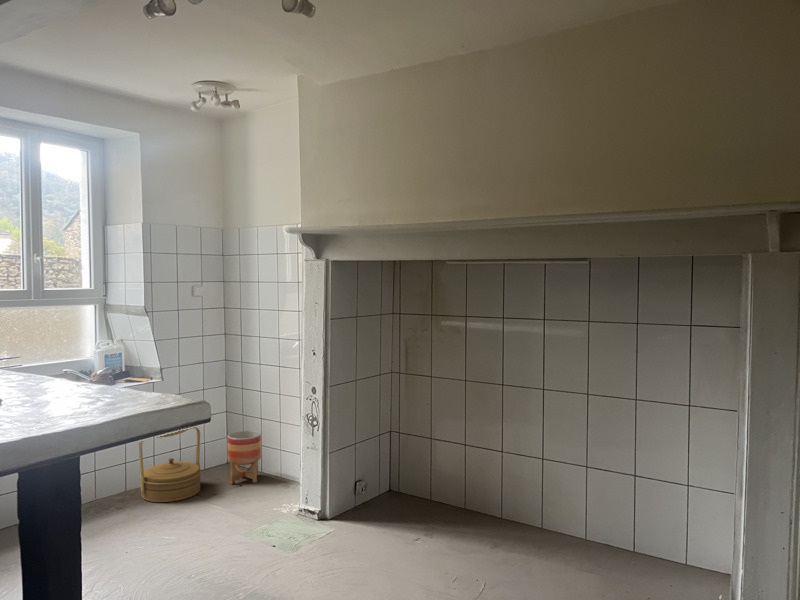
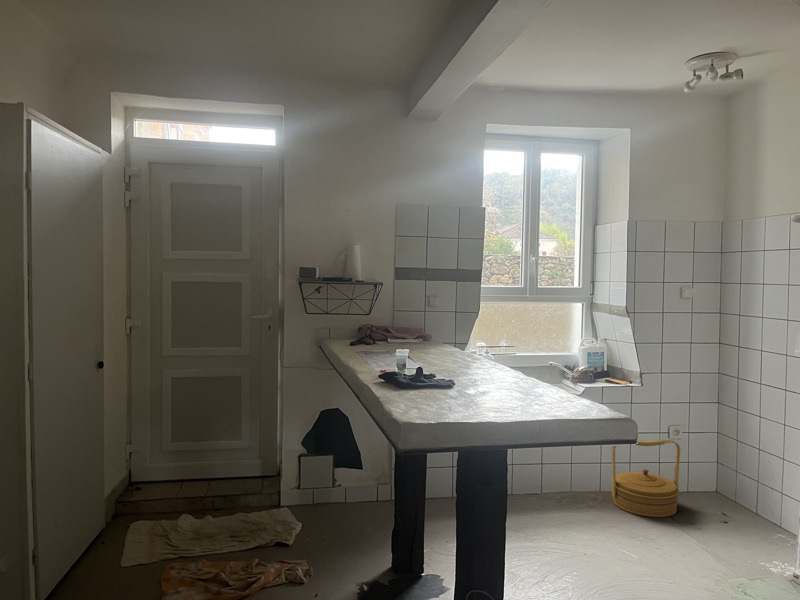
planter: present [227,430,261,484] -> none [712,458,757,525]

